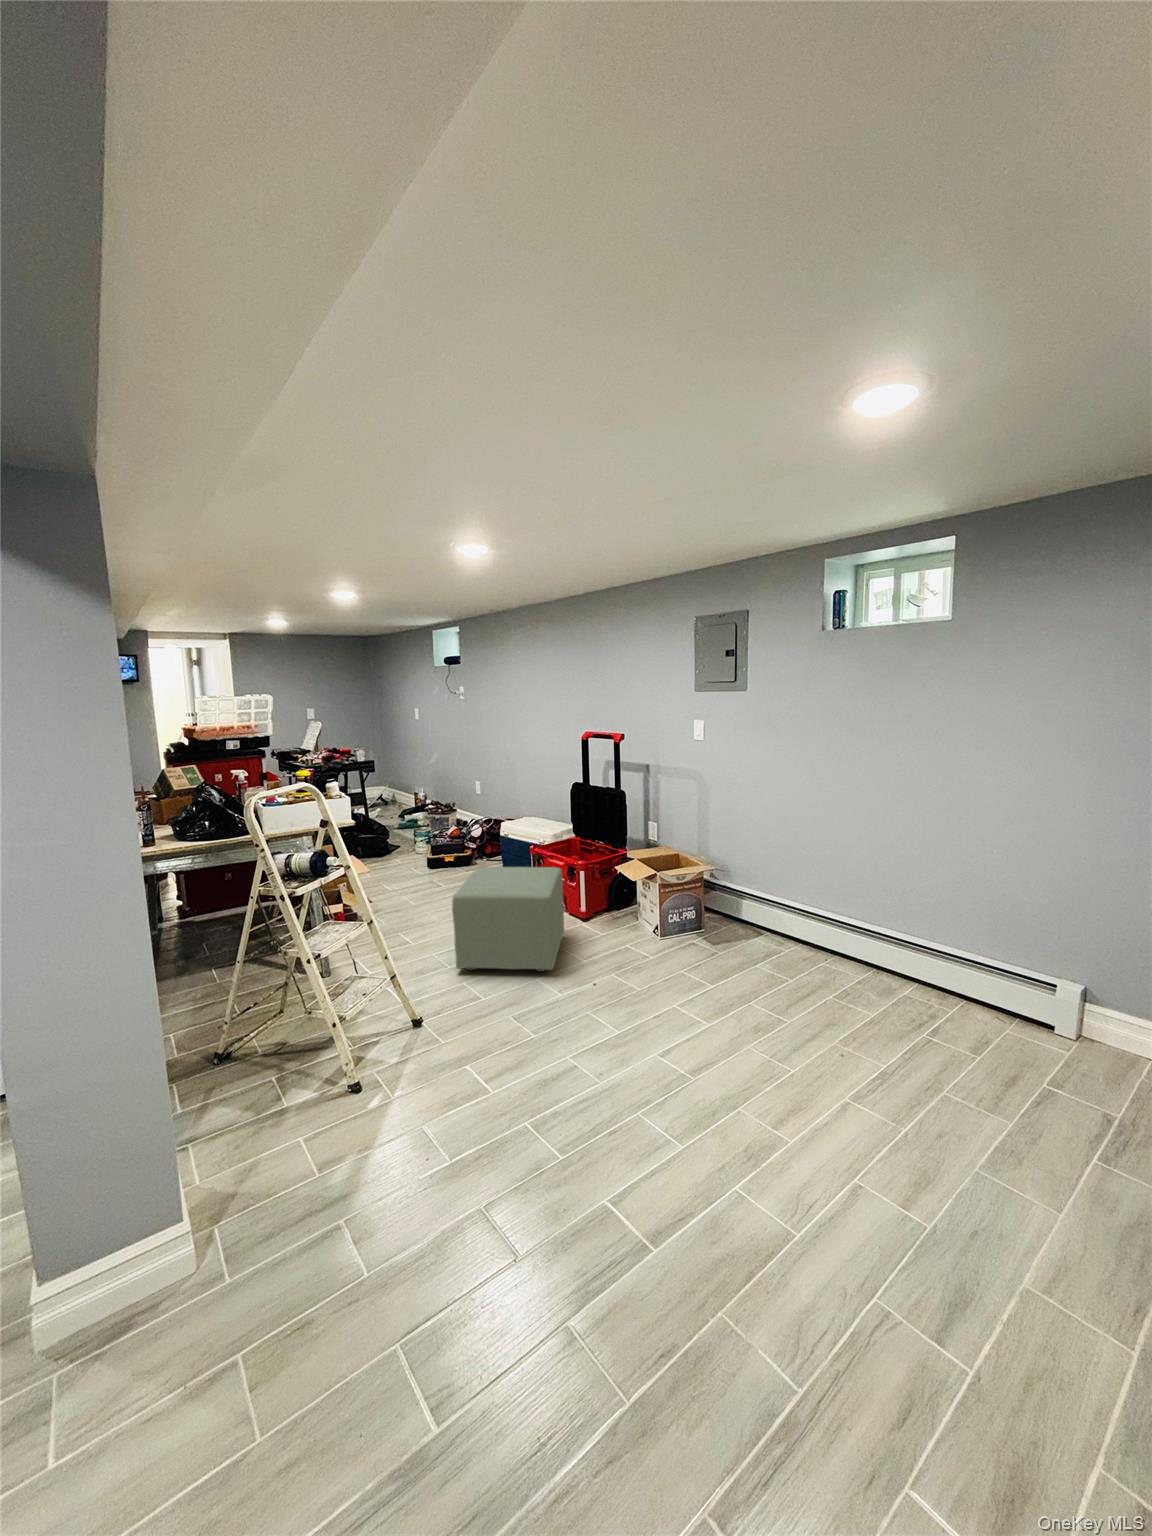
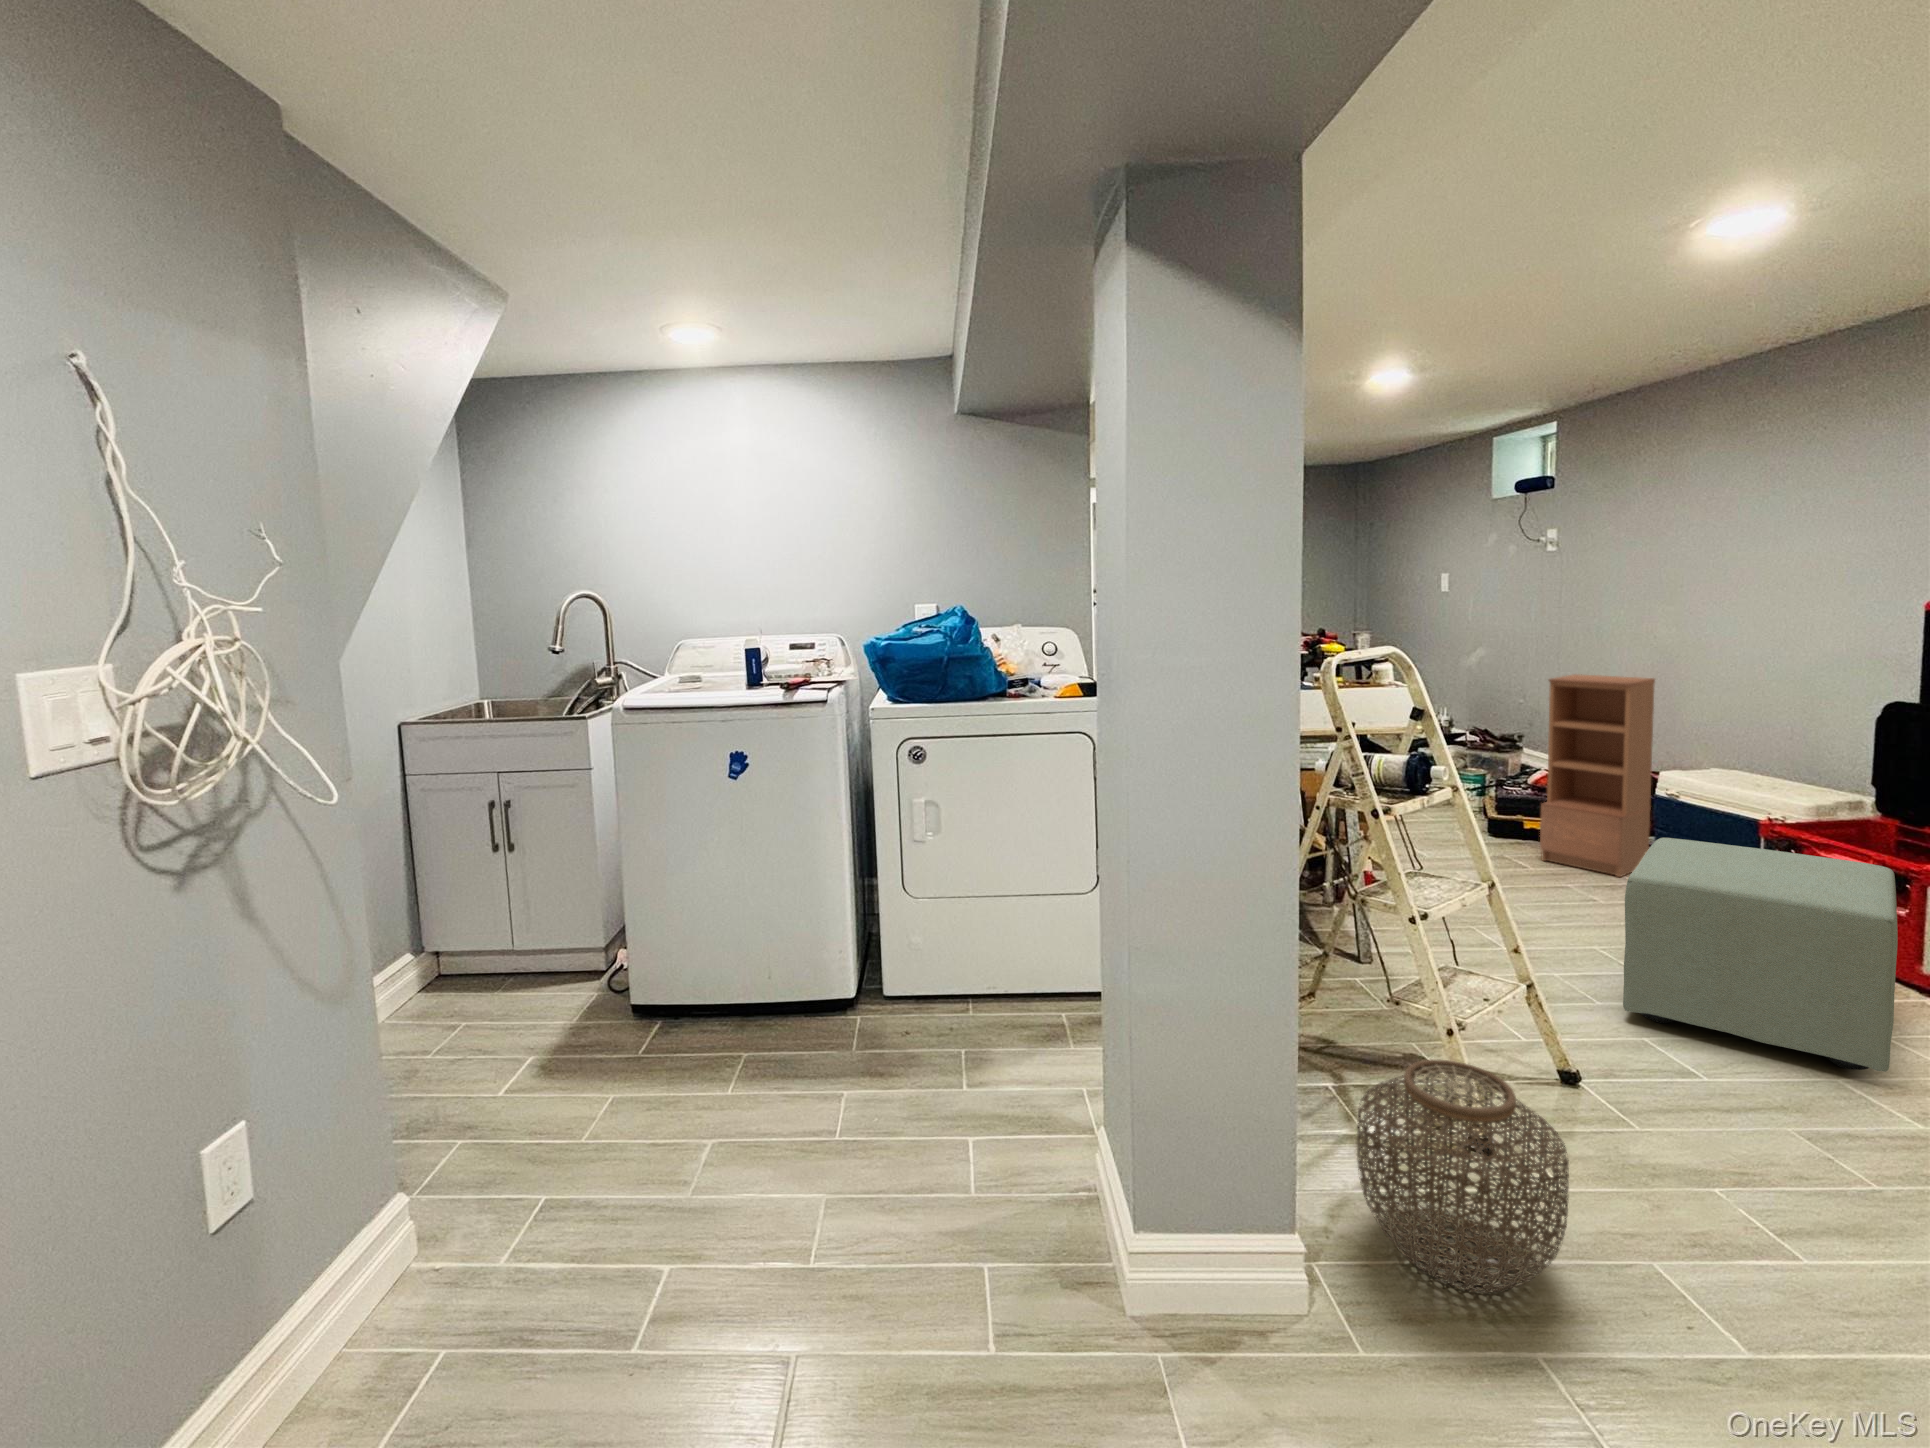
bookcase: none [444,774,497,884] -> present [1540,674,1655,877]
woven basket: none [246,1053,370,1198] -> present [1357,1060,1569,1293]

